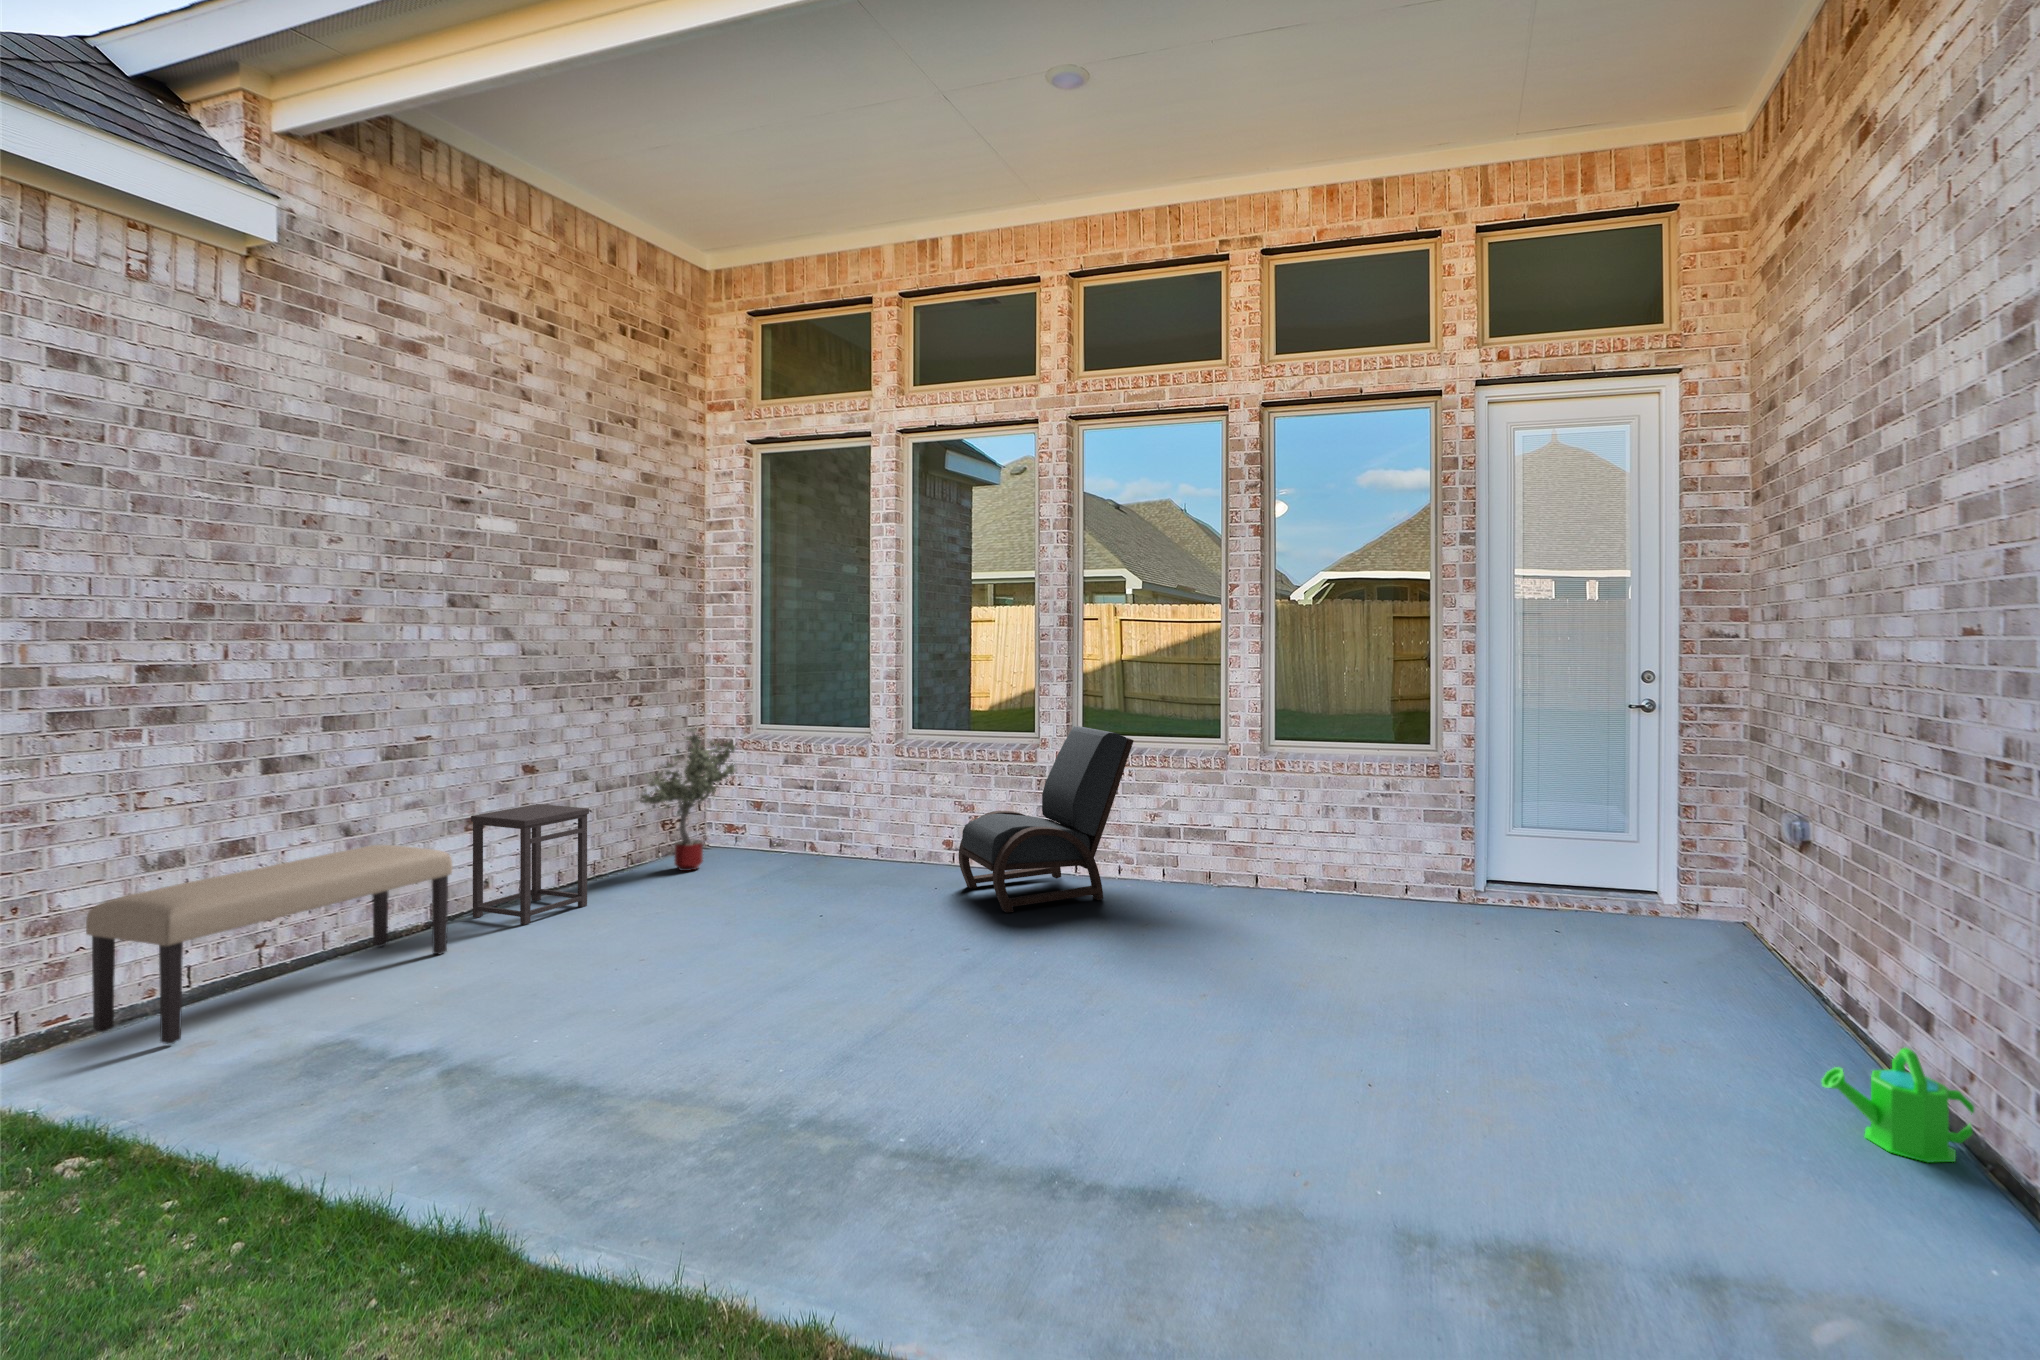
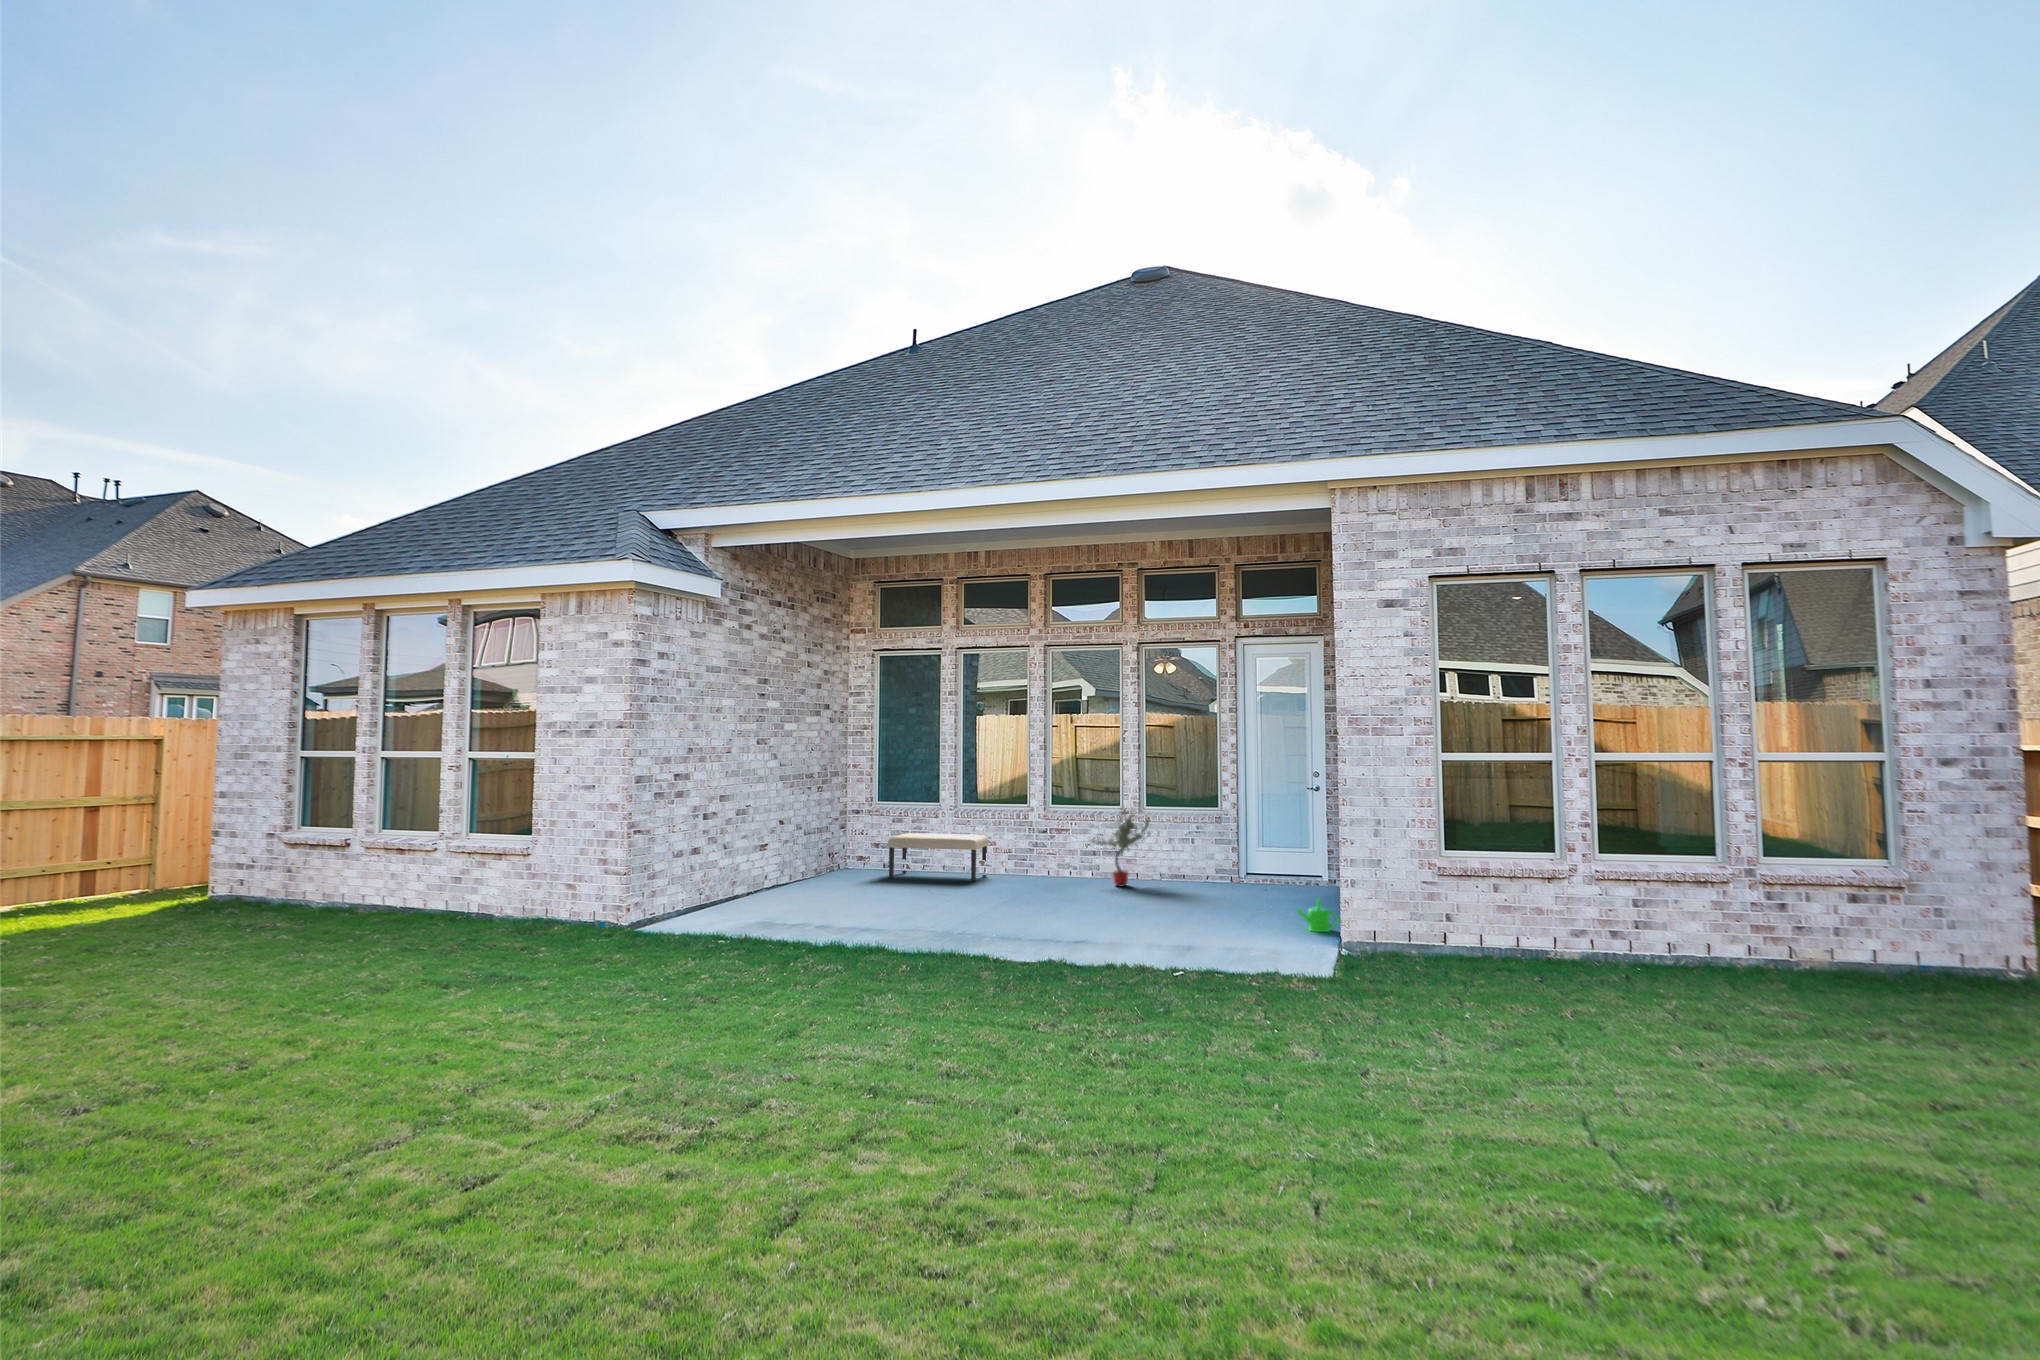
lounge chair: present [959,726,1134,912] -> none [990,801,1076,888]
potted tree: present [639,728,736,871] -> present [1091,809,1150,887]
side table: present [471,804,589,925] -> none [763,840,814,894]
bench: present [86,845,452,1044] -> present [888,833,988,881]

